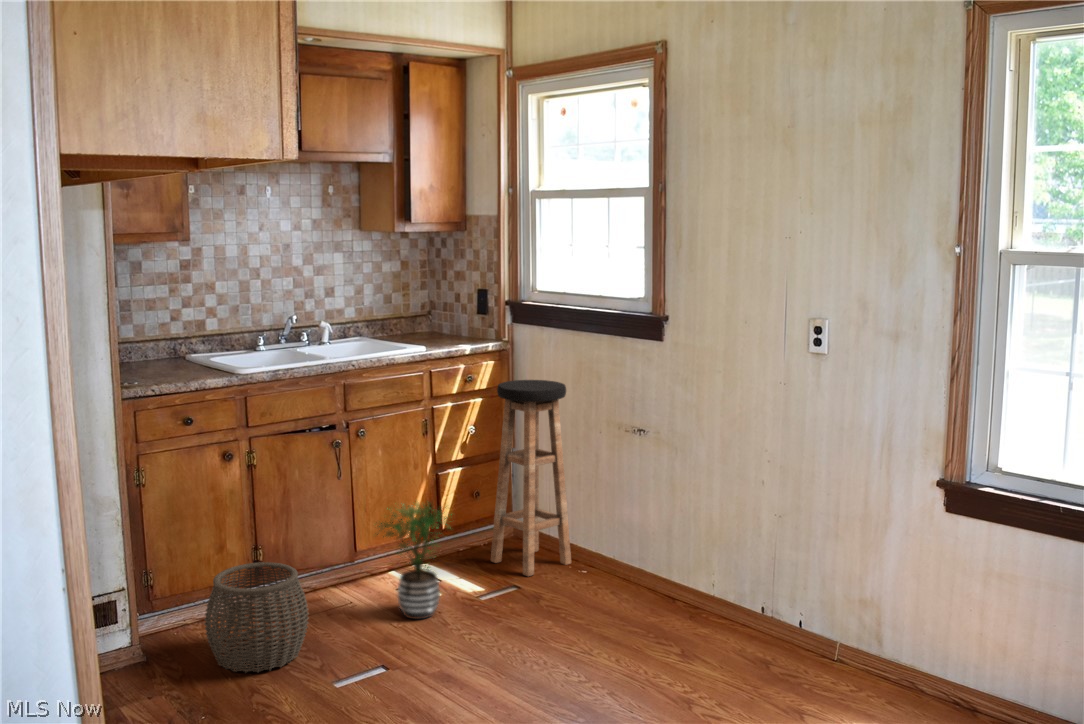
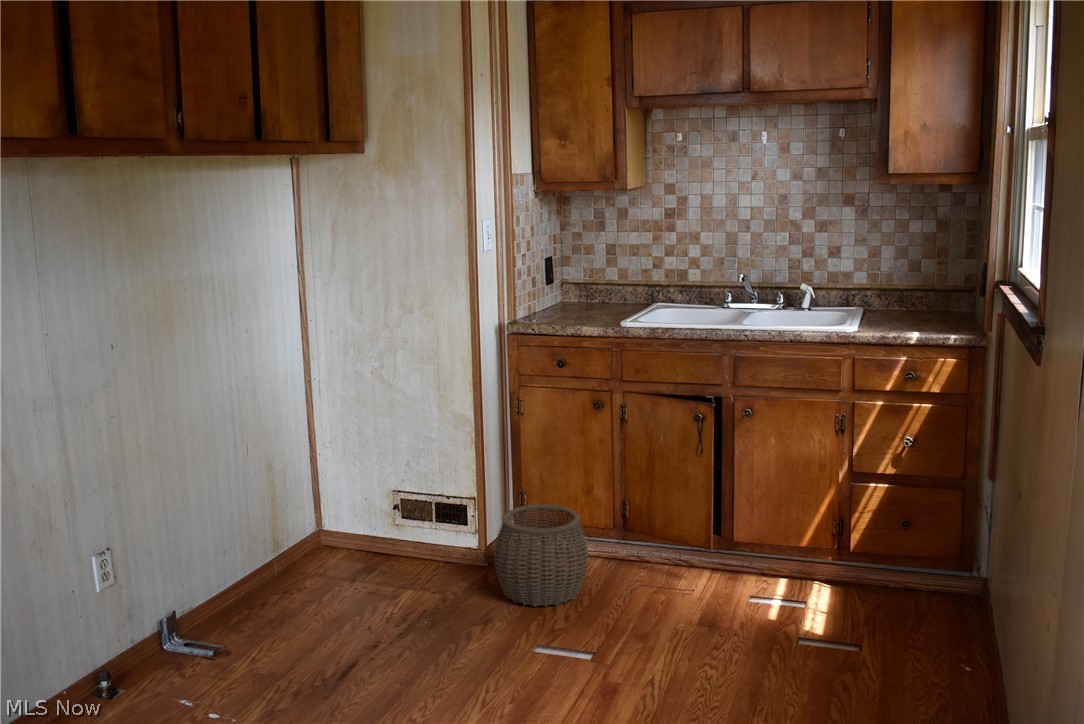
bar stool: present [491,380,571,576] -> none [881,387,983,644]
potted plant: present [377,502,452,619] -> none [667,491,761,625]

